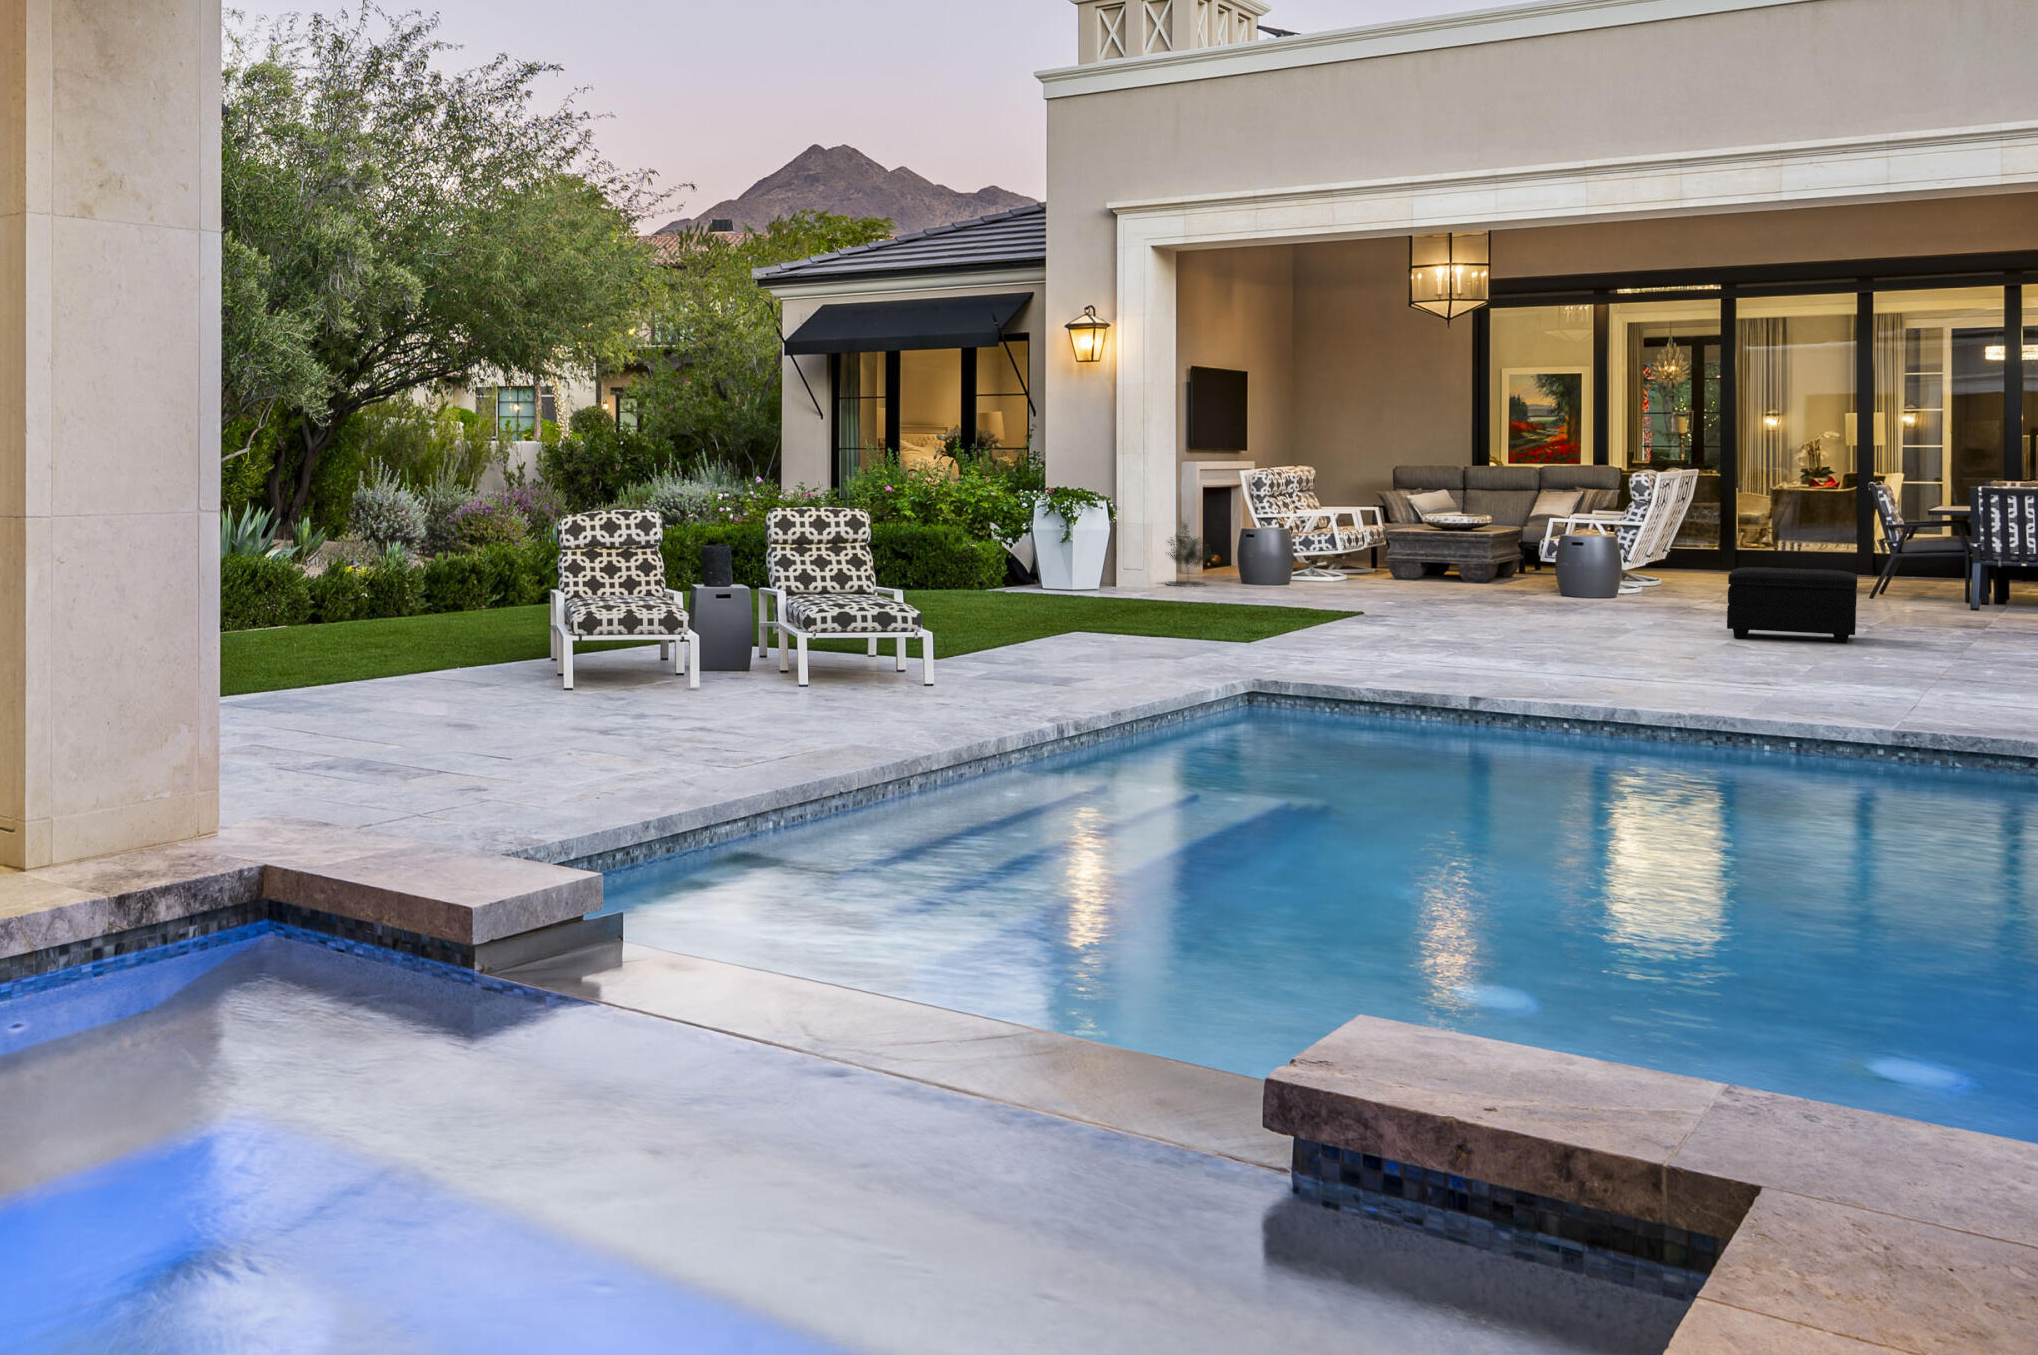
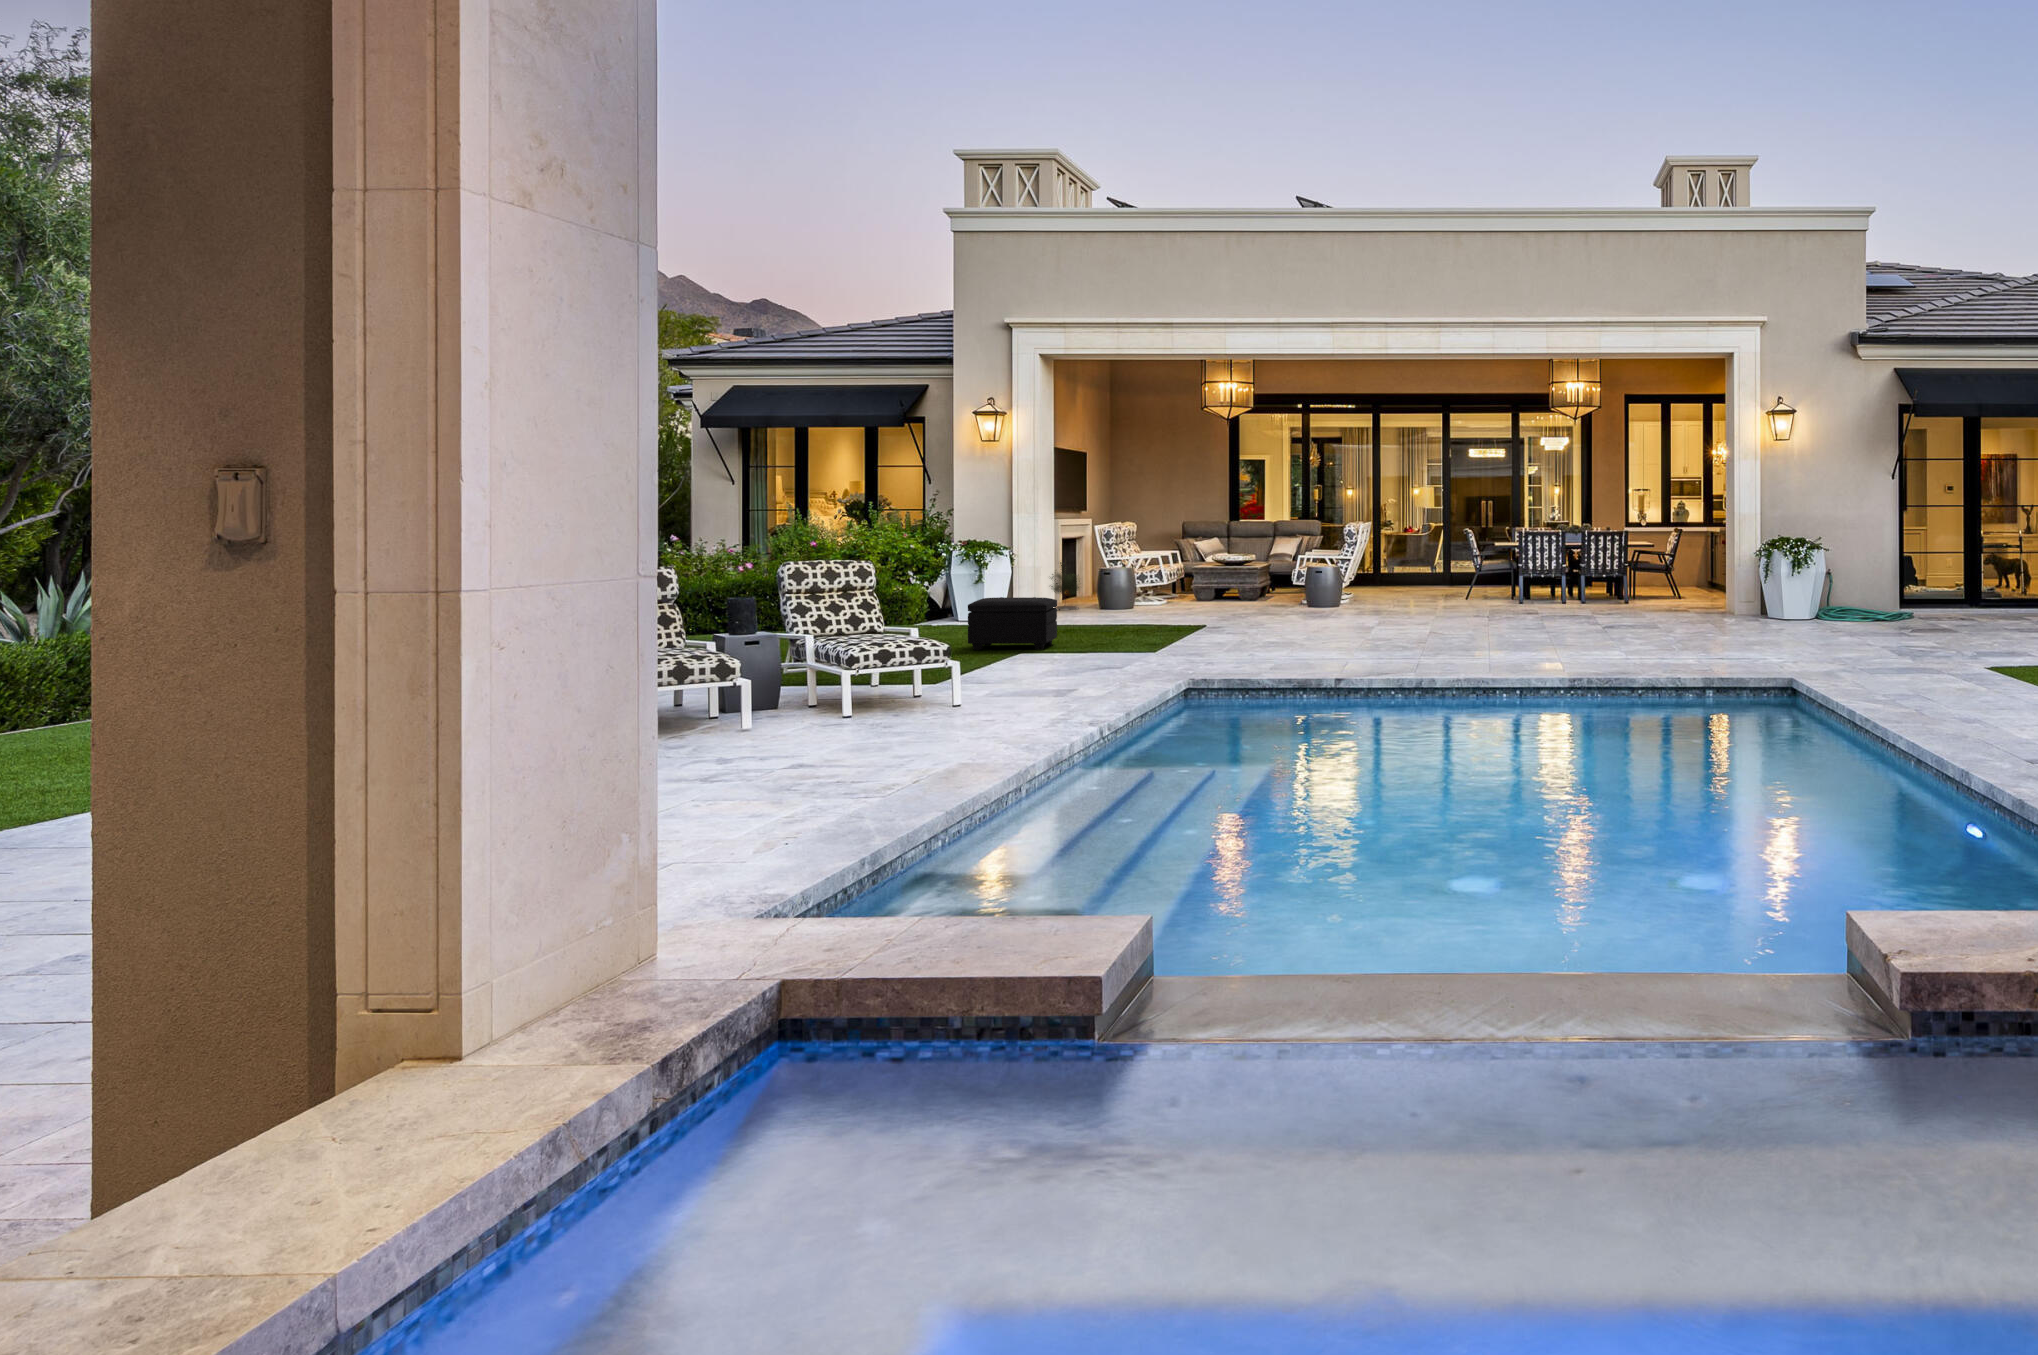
footstool: present [1727,567,1857,643] -> present [968,597,1057,650]

